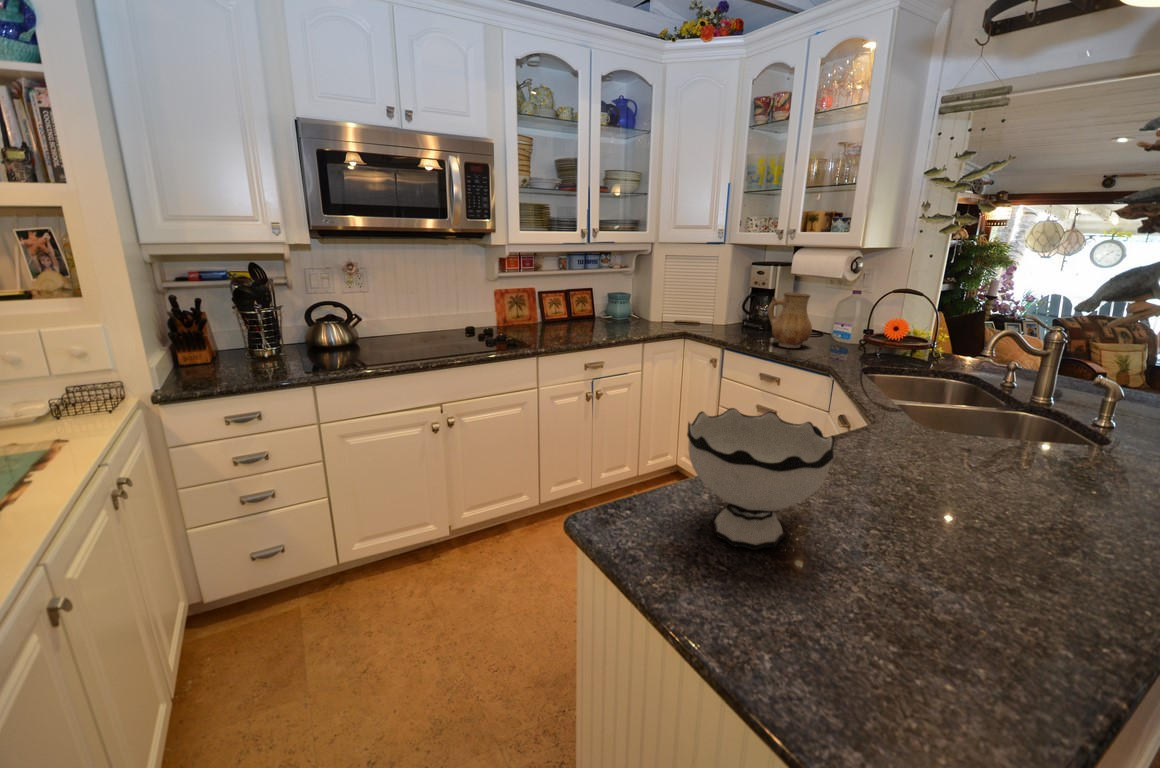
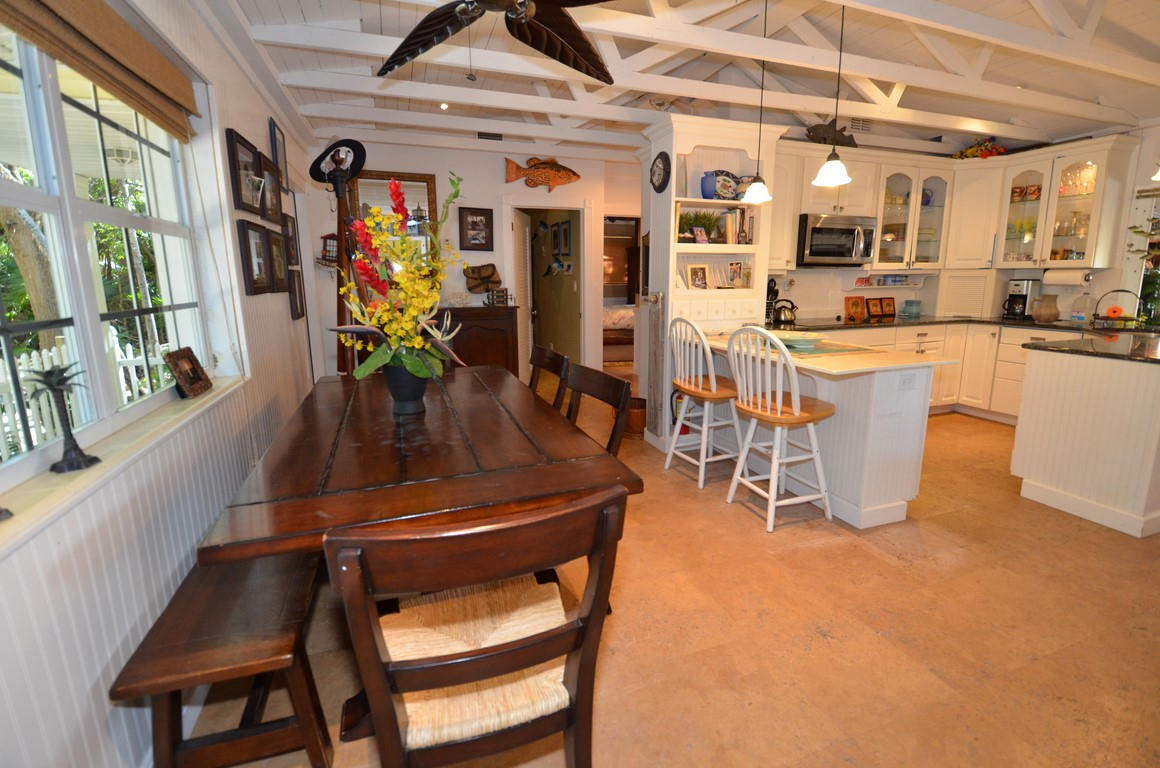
bowl: present [687,408,834,550] -> none [1070,311,1128,347]

